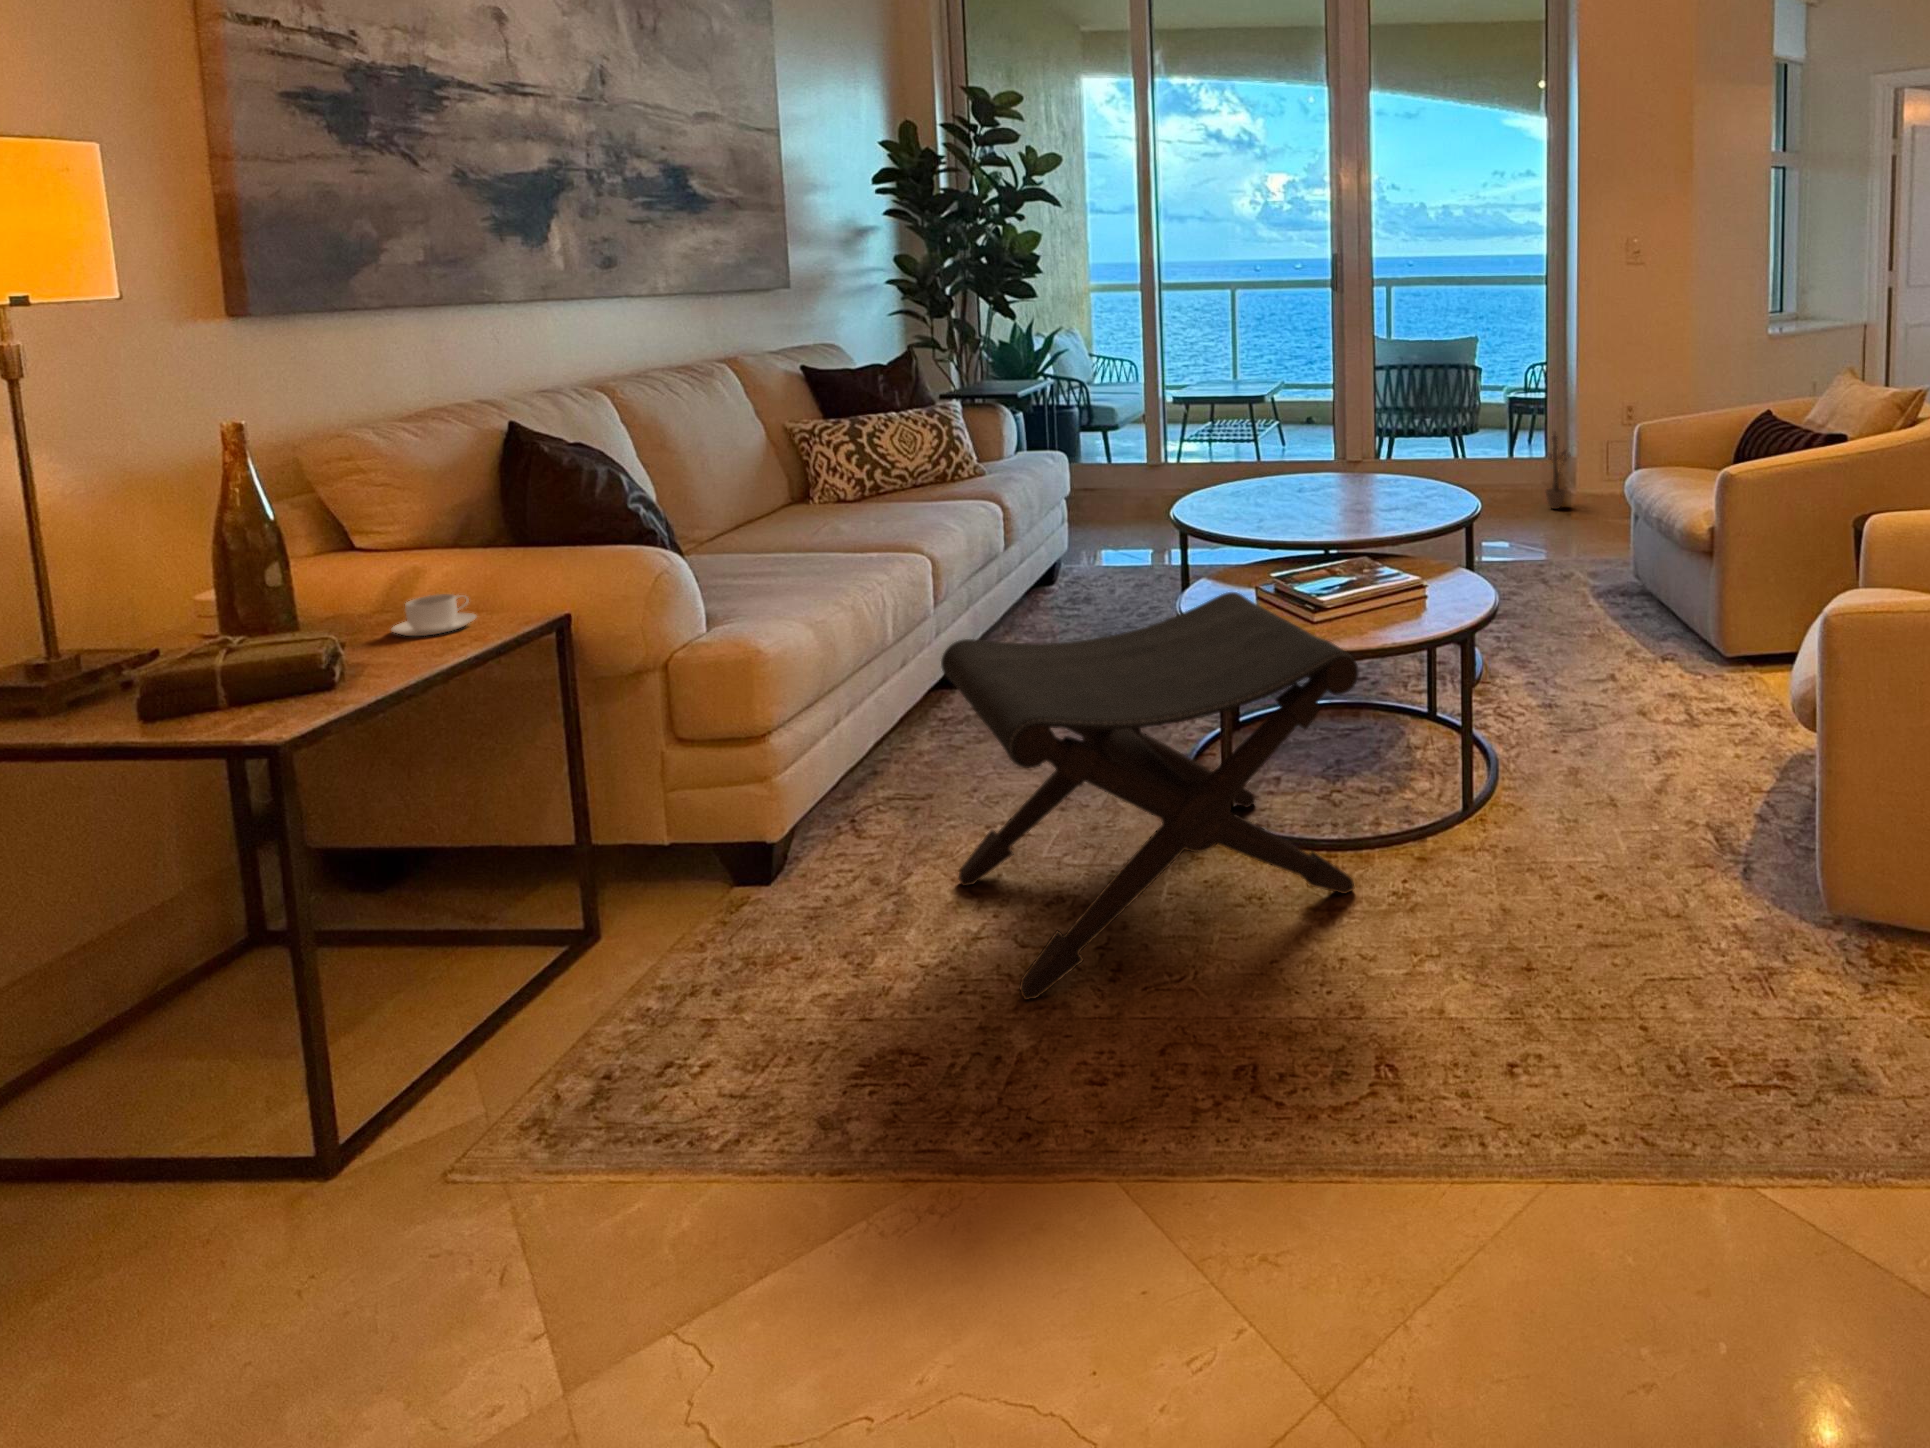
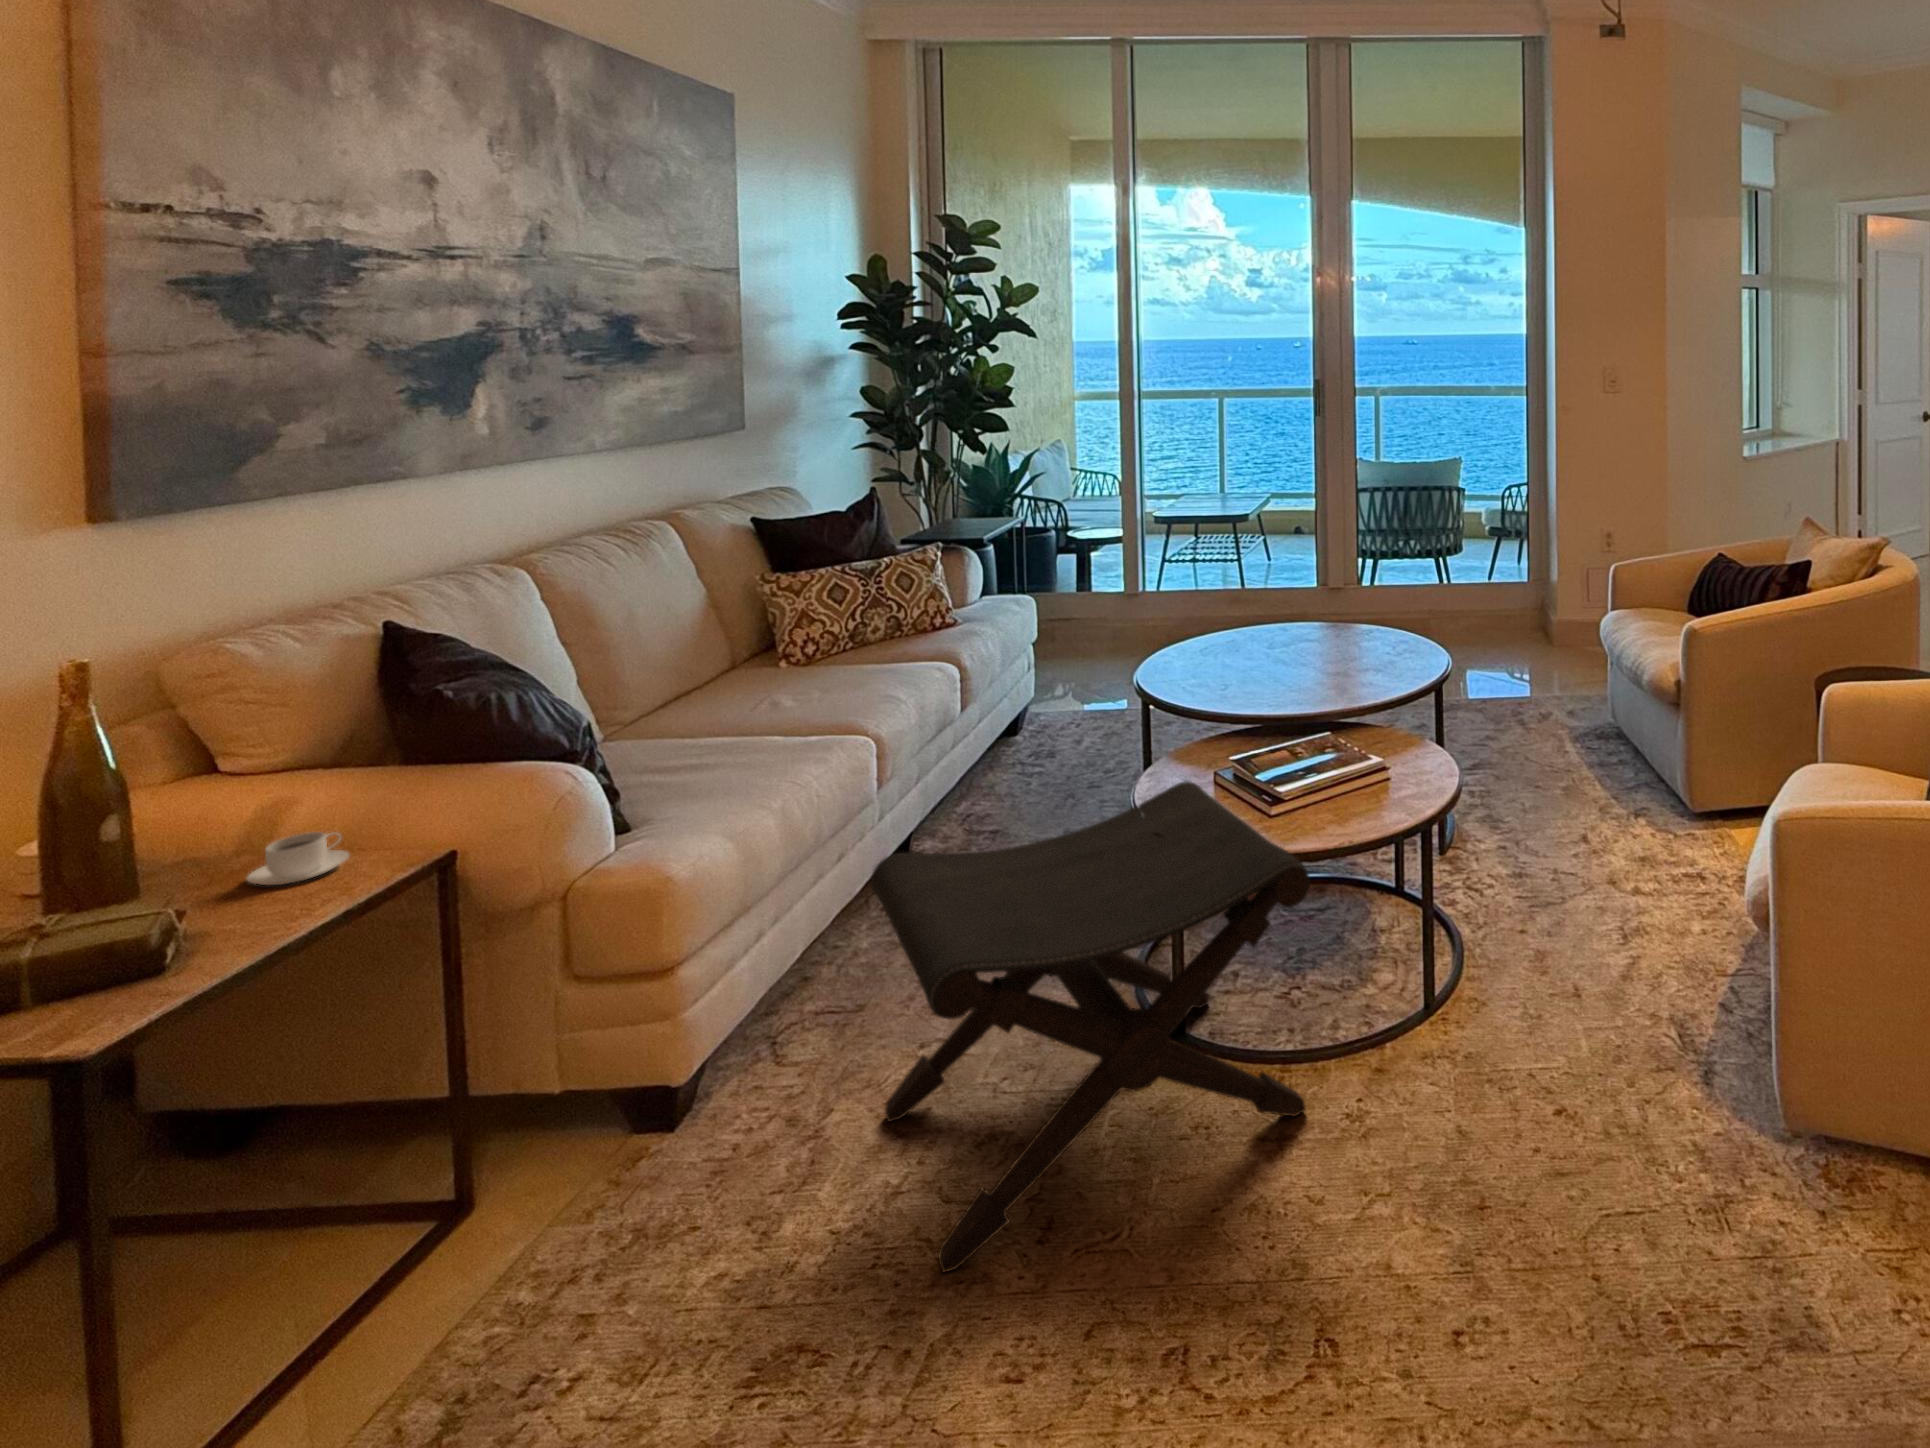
decorative plant: present [1545,433,1570,509] -> none [1520,556,1545,633]

